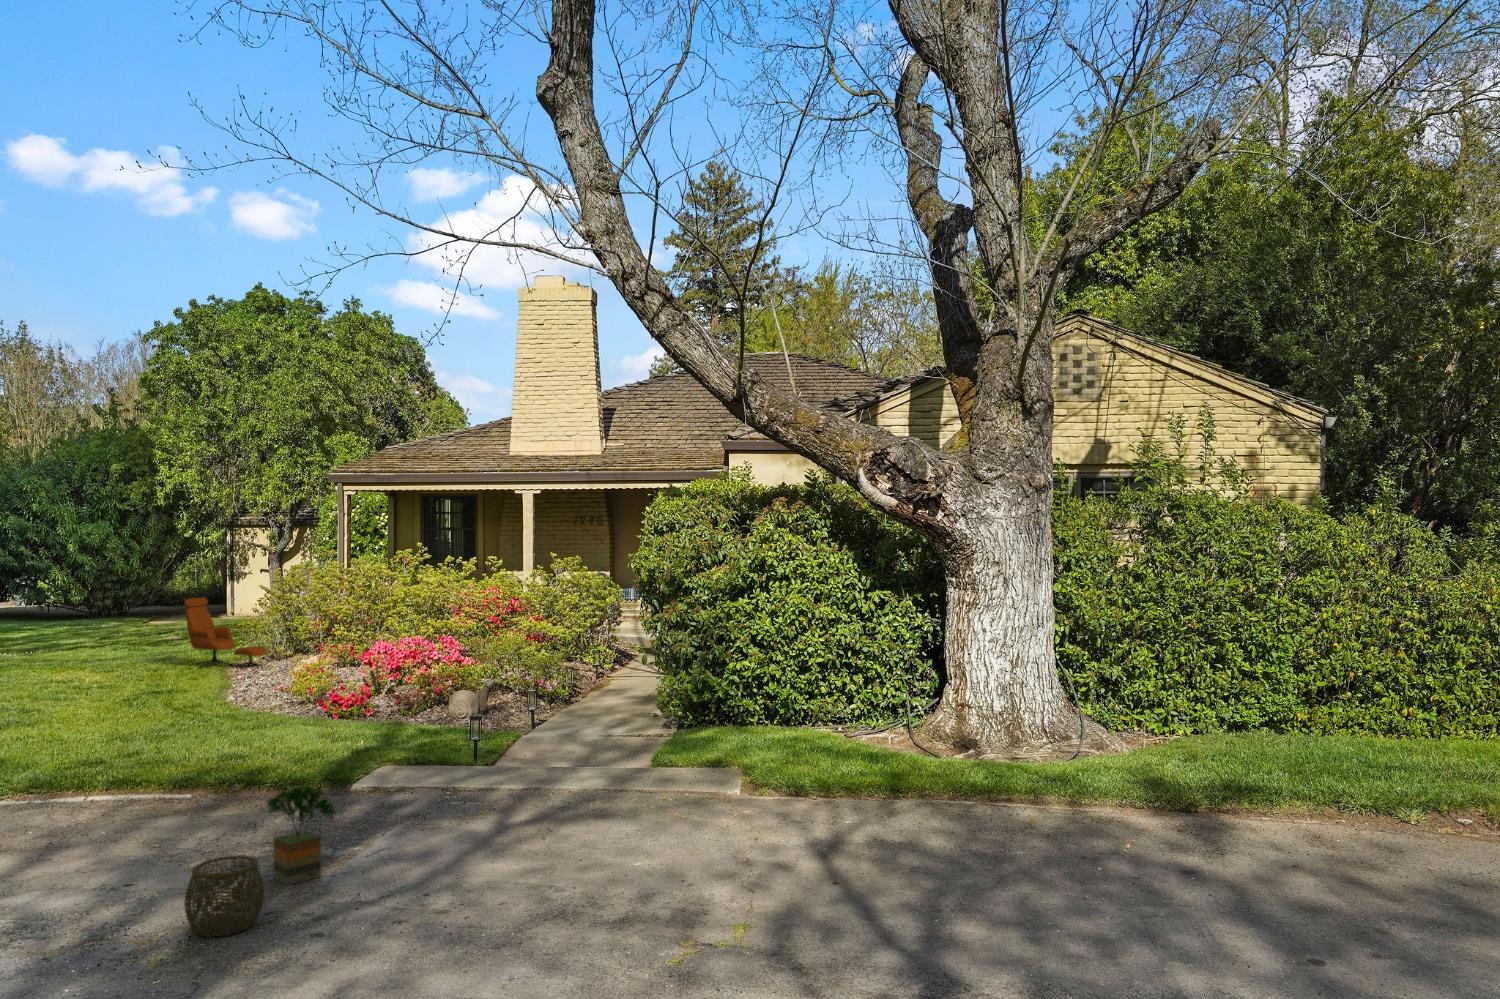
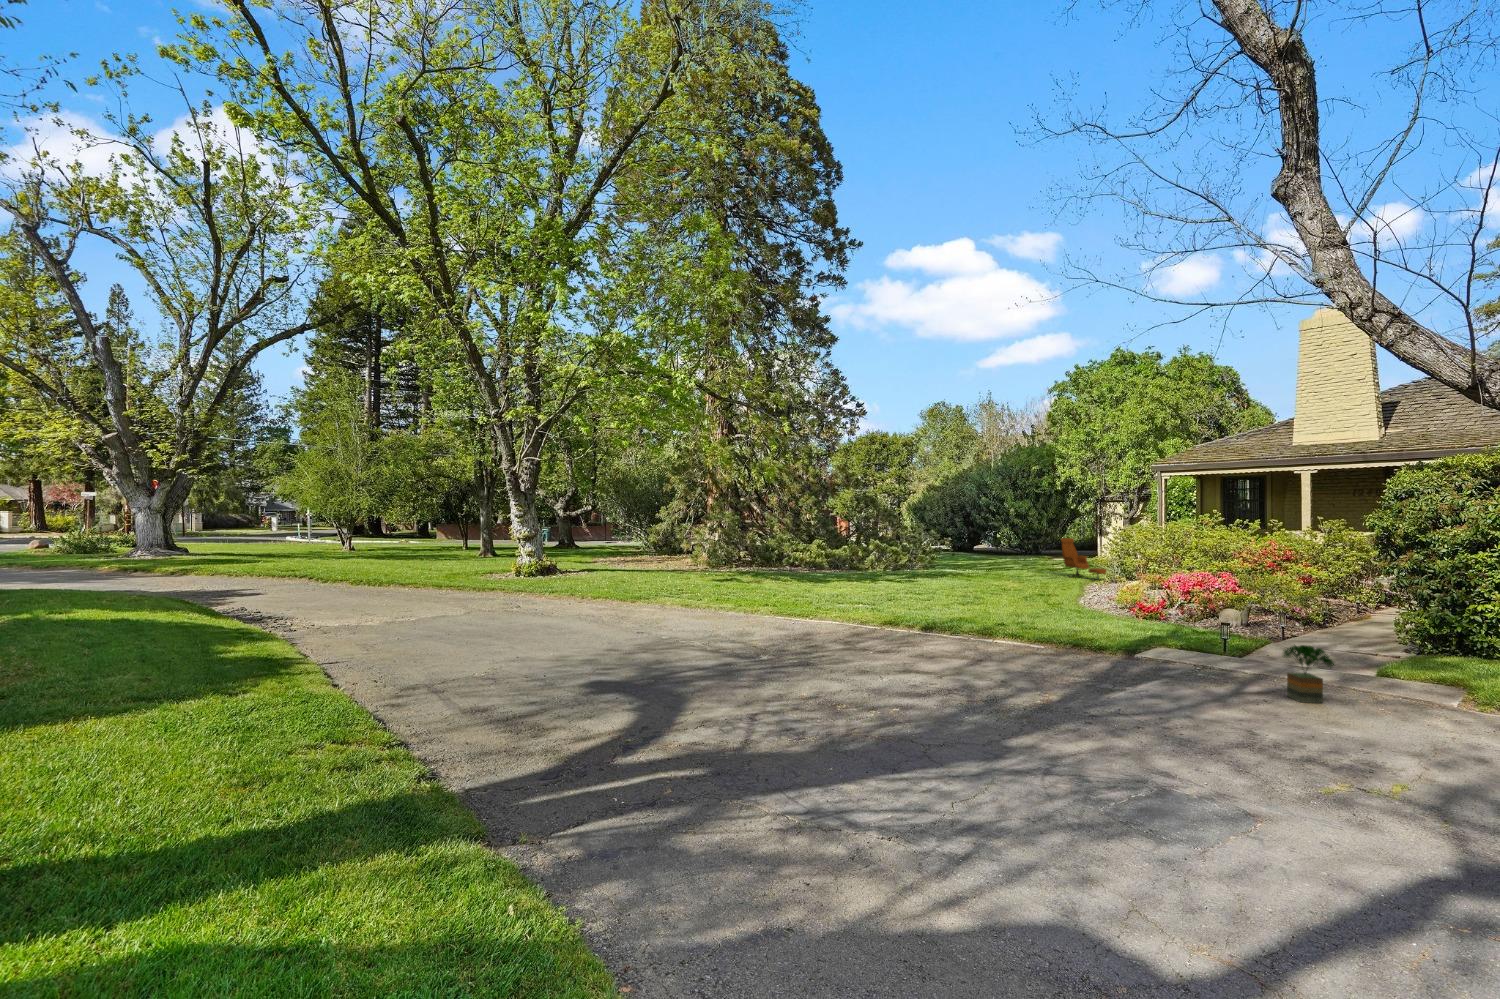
potted tree: present [267,786,335,885] -> present [1283,645,1334,703]
woven basket: present [184,856,265,937] -> none [1027,642,1065,678]

